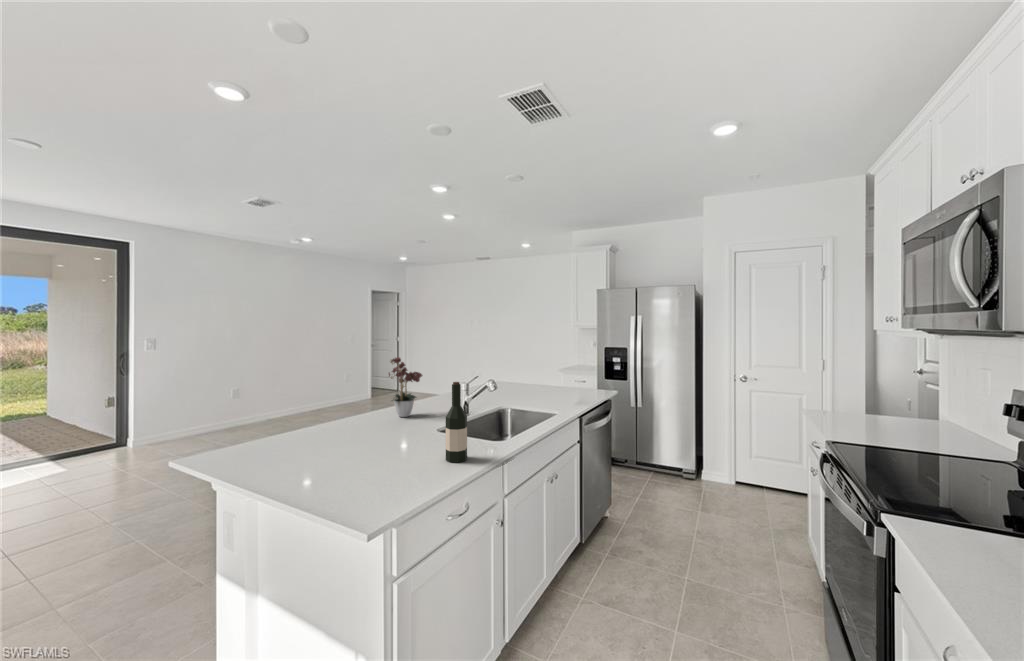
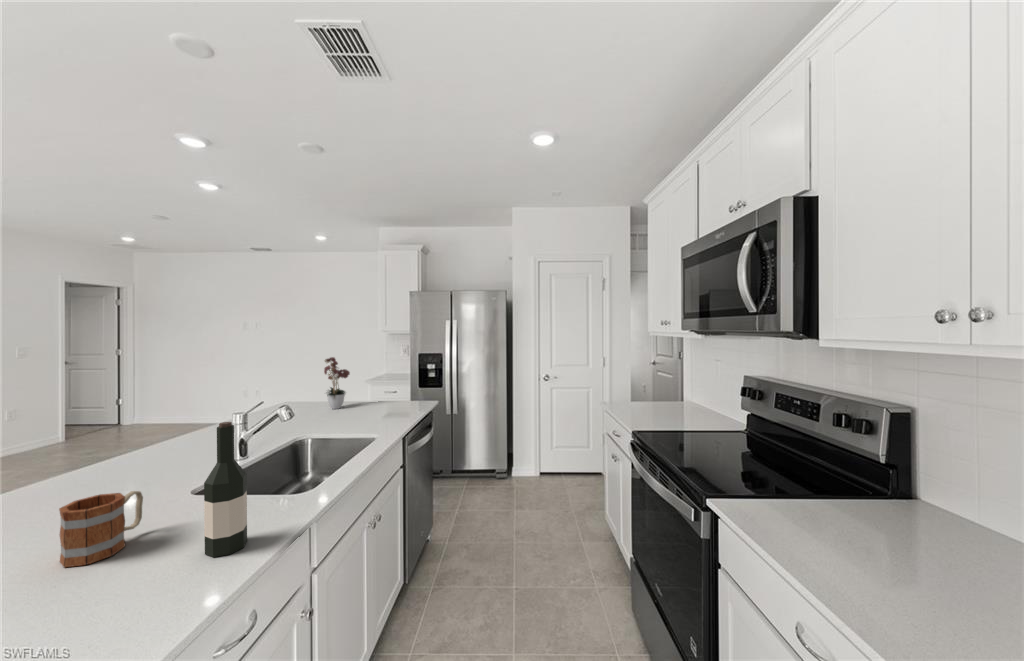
flower arrangement: present [389,357,423,417] -> present [324,357,350,409]
mug: none [382,418,416,454] -> present [59,491,143,567]

